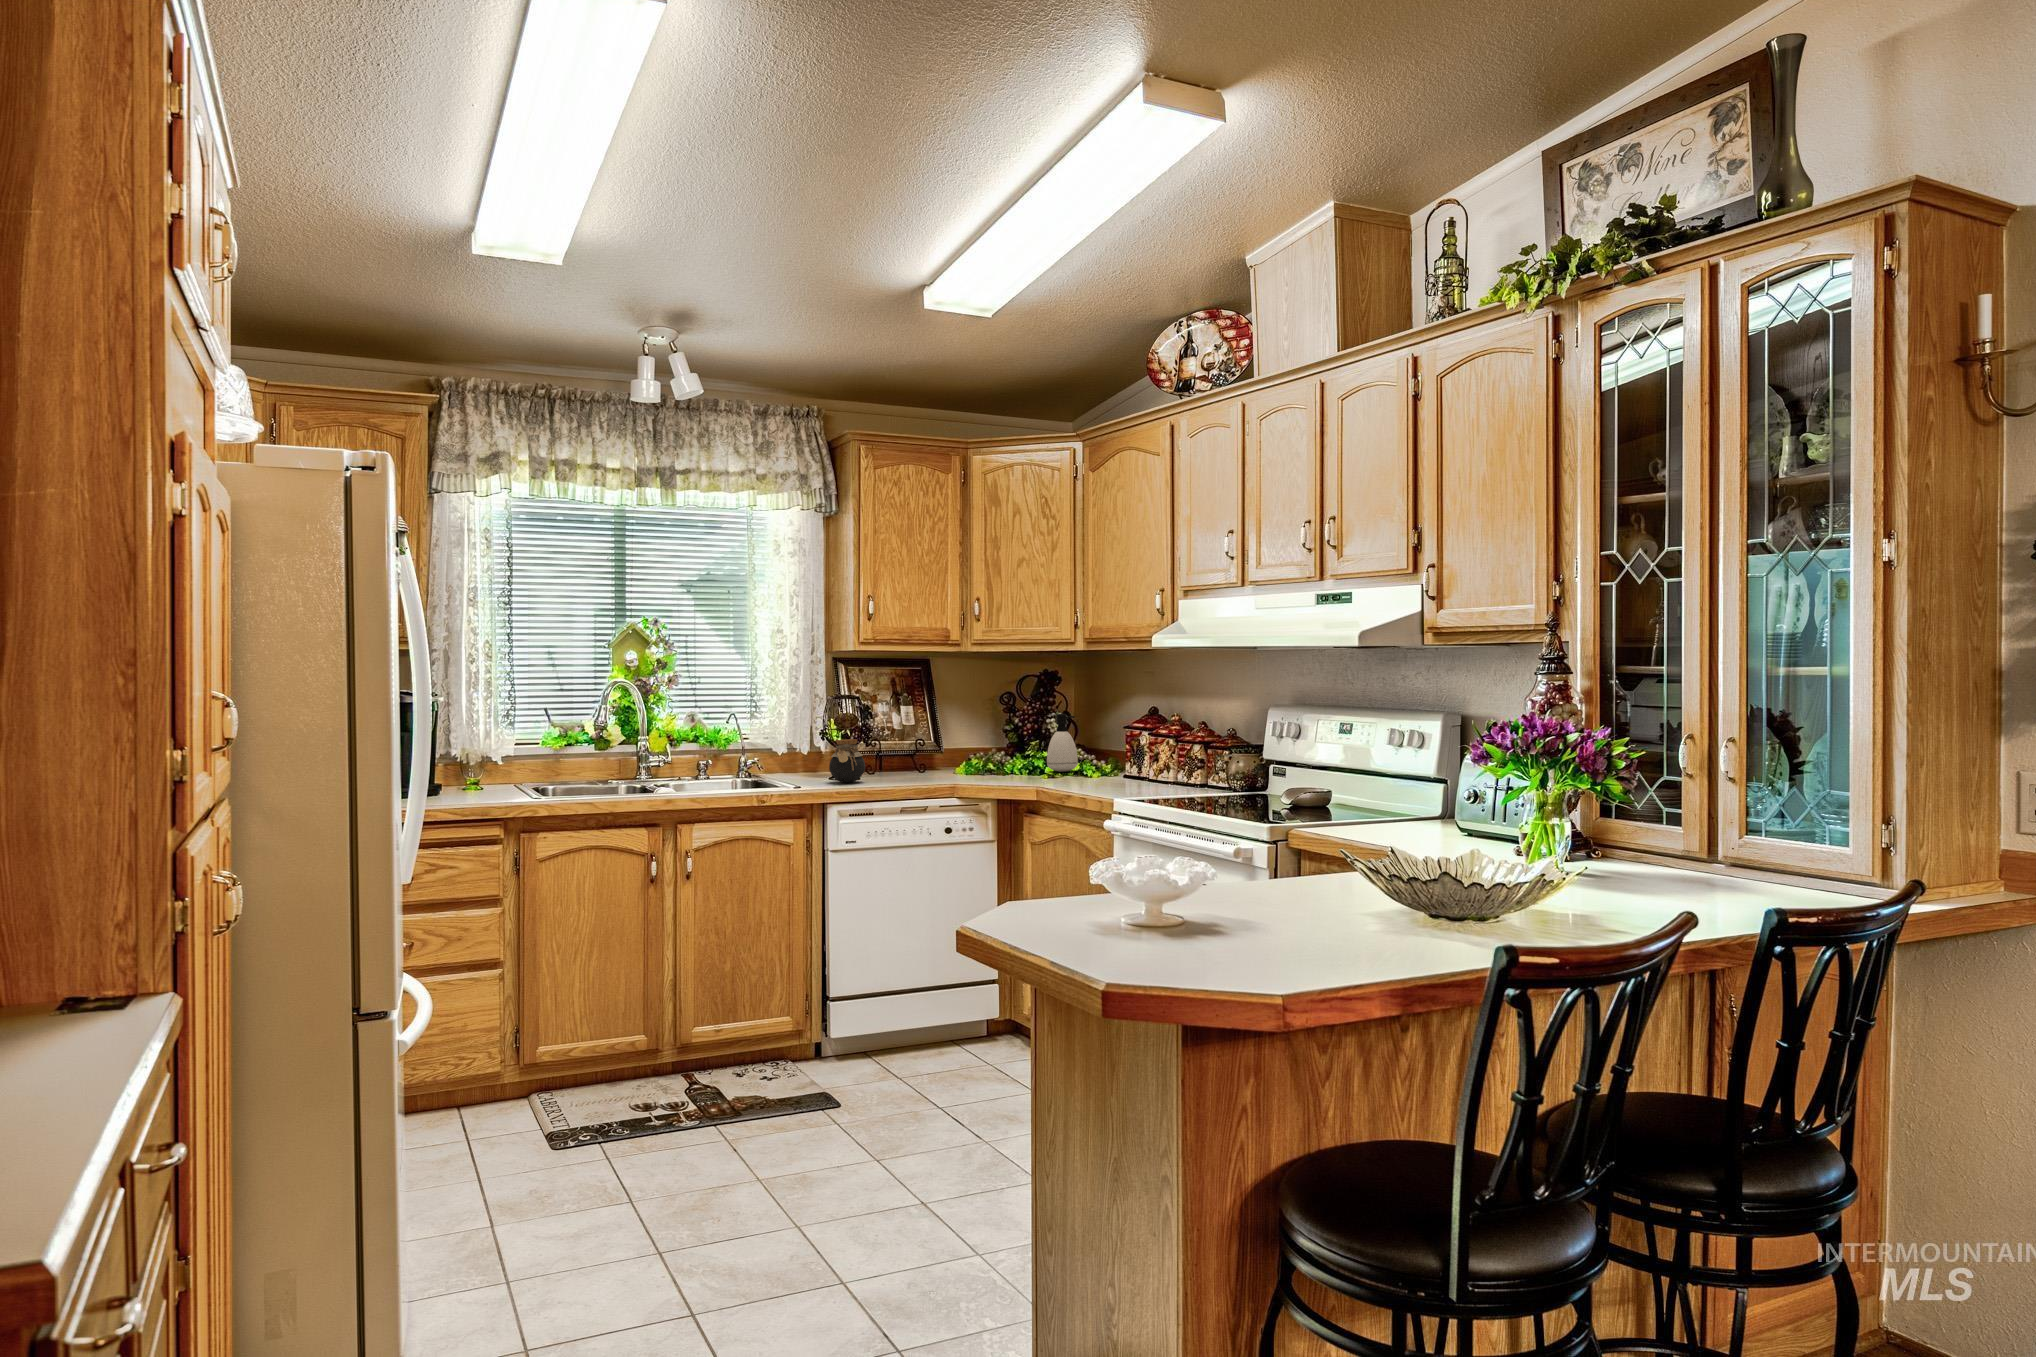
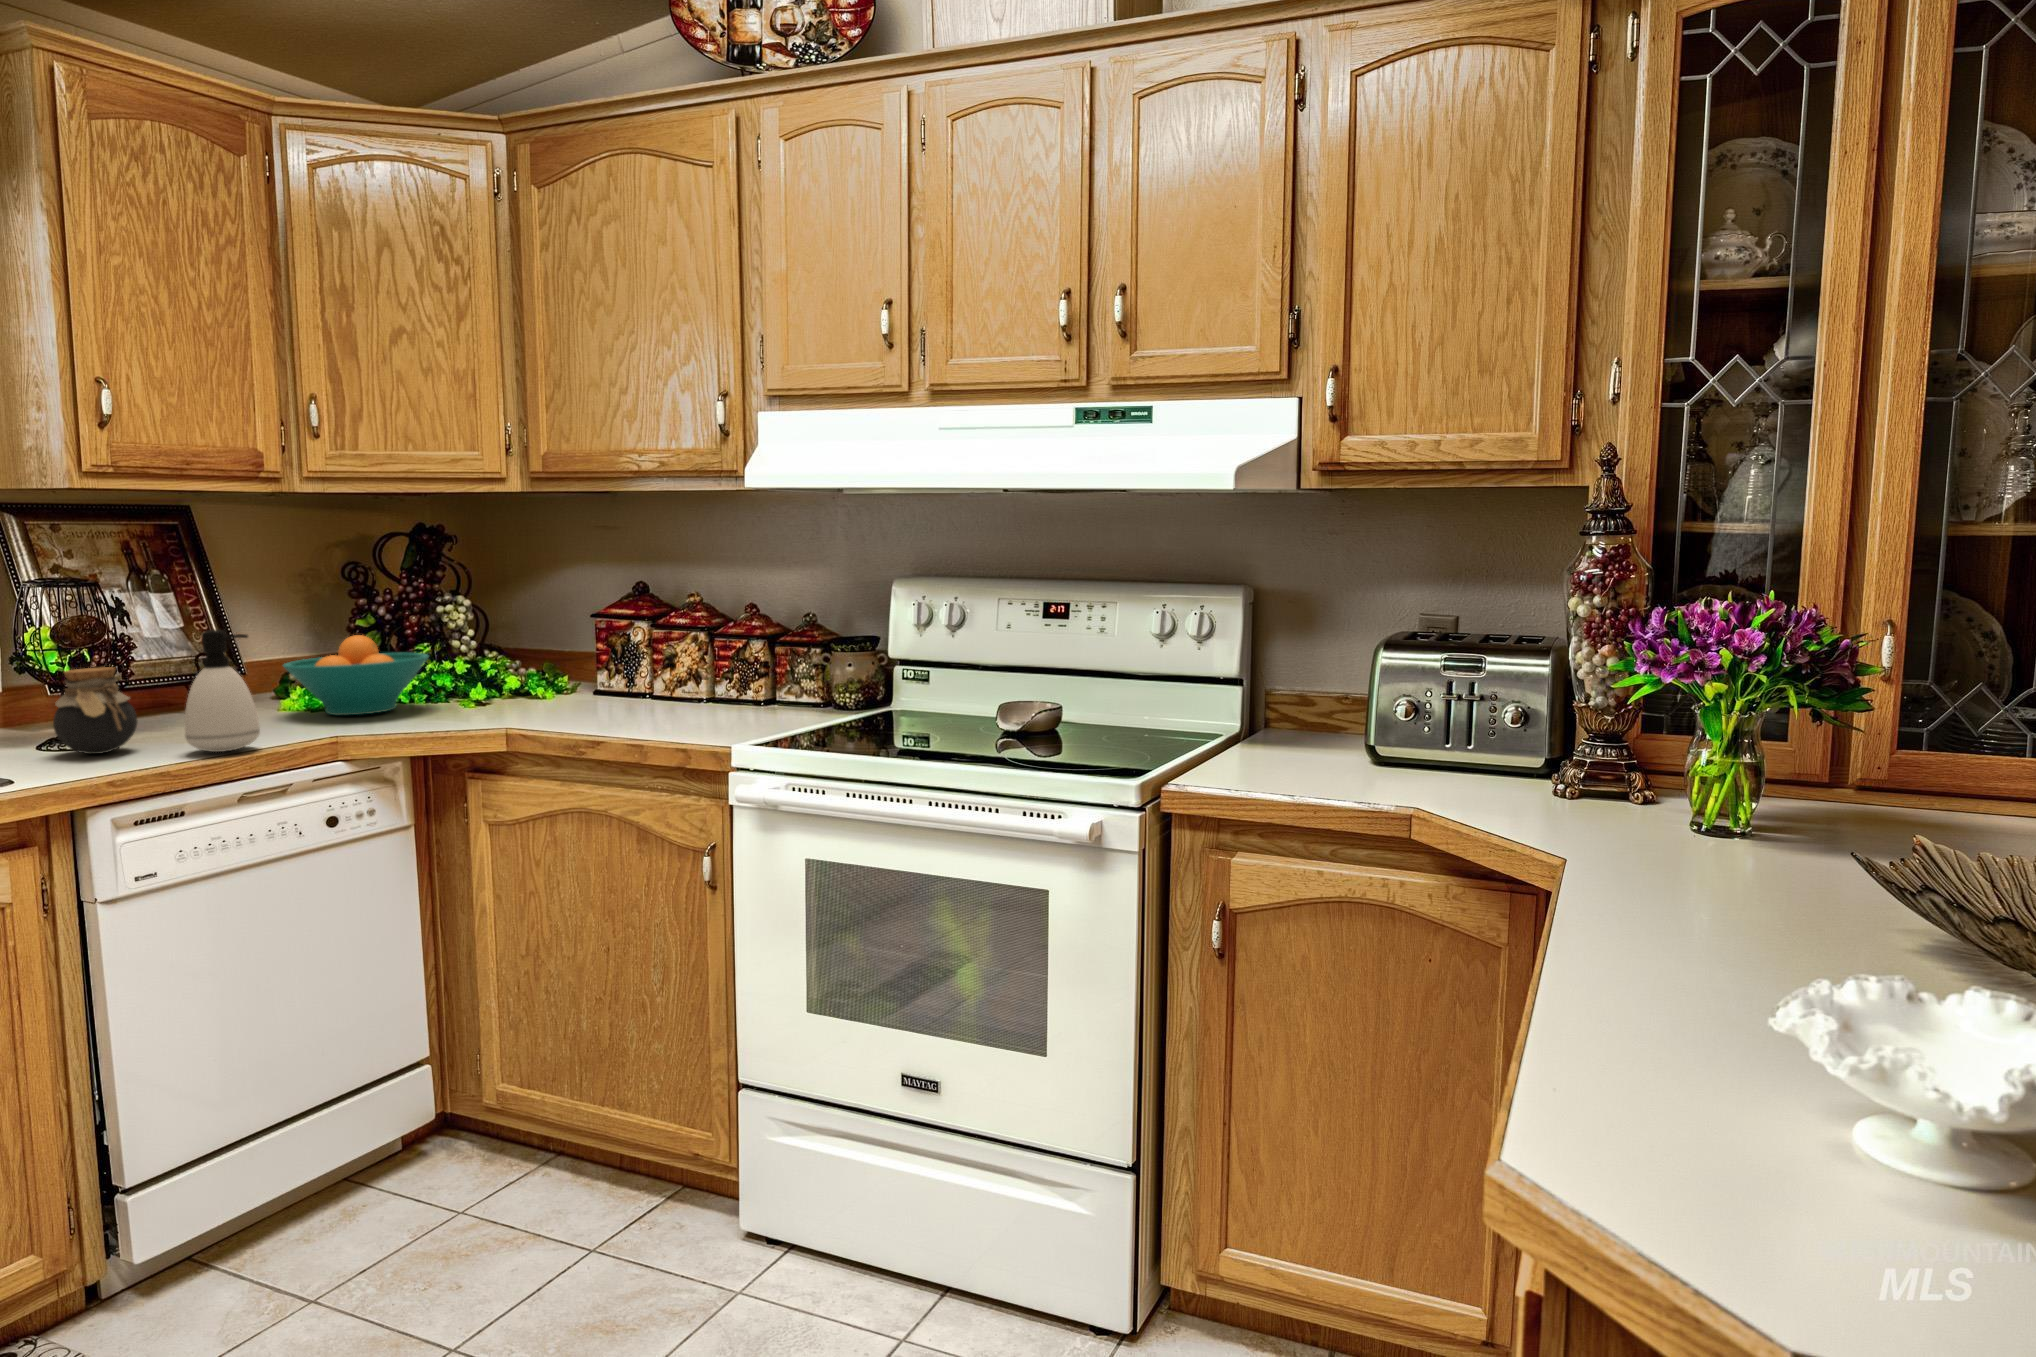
soap dispenser: present [1047,714,1078,772] -> present [185,630,260,752]
fruit bowl: none [946,732,1022,776] -> present [283,635,429,715]

